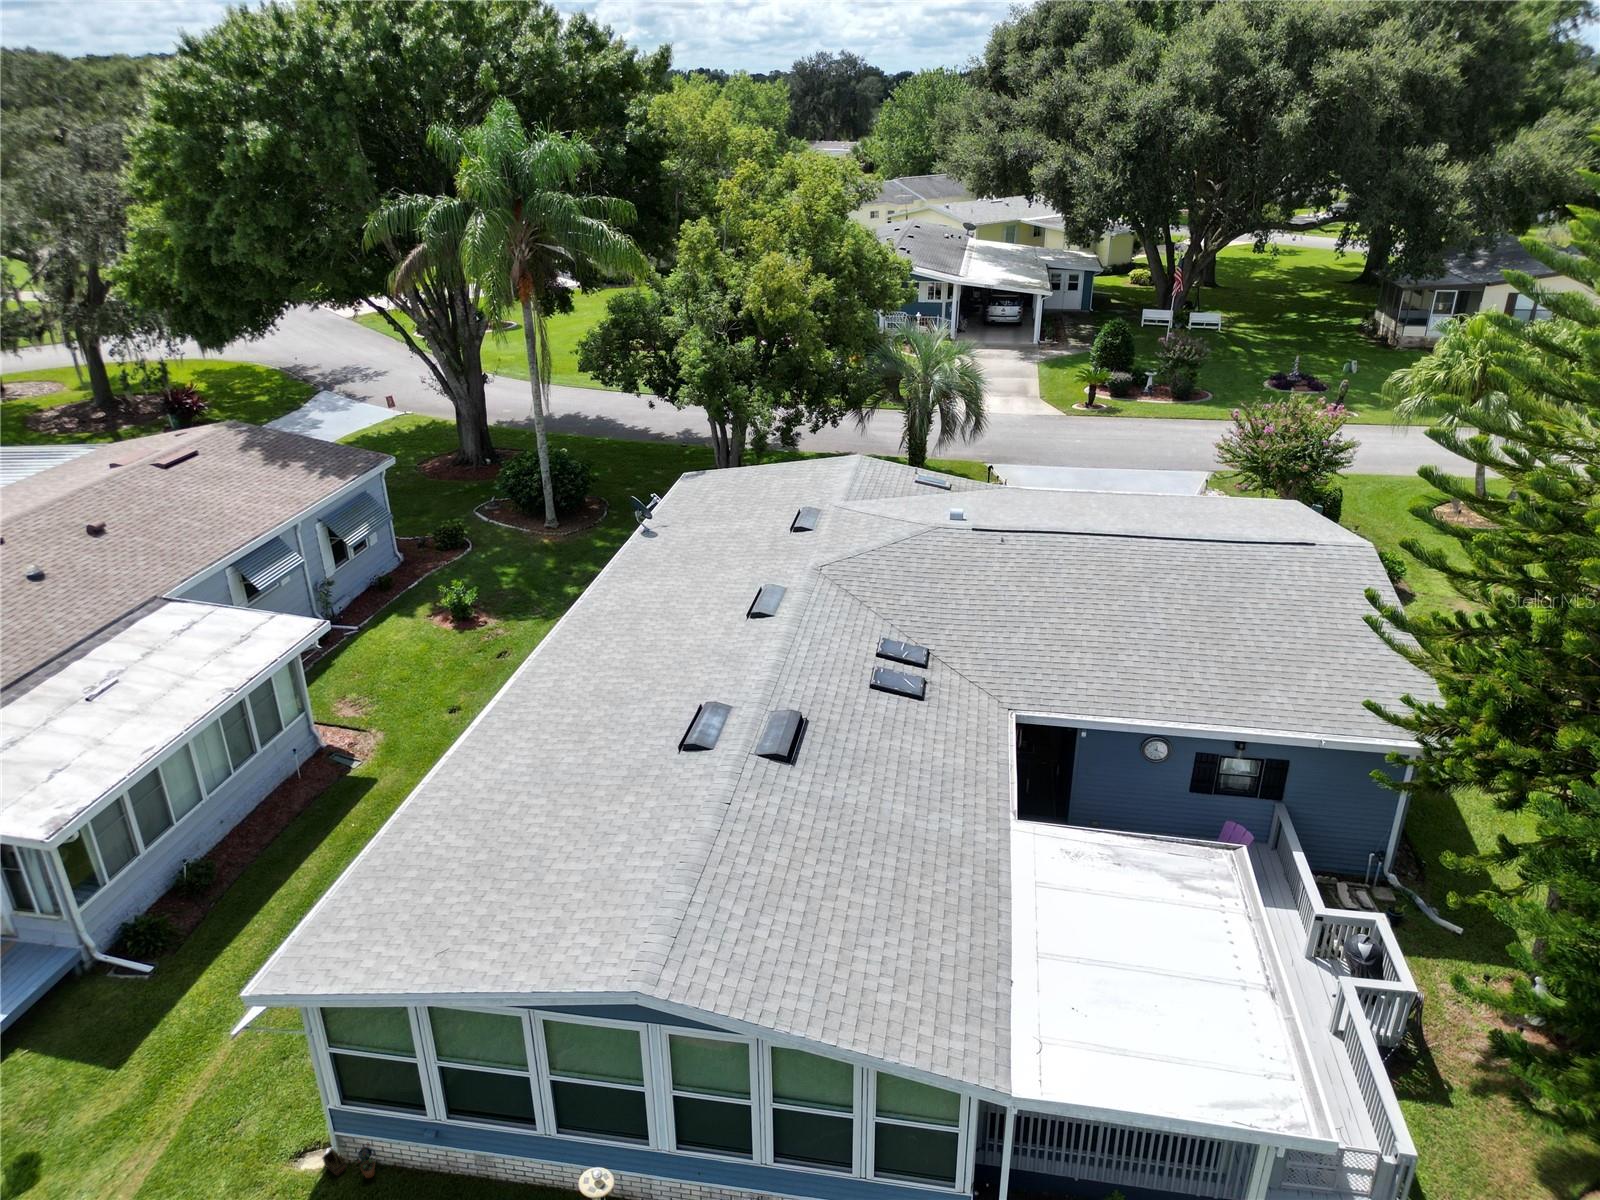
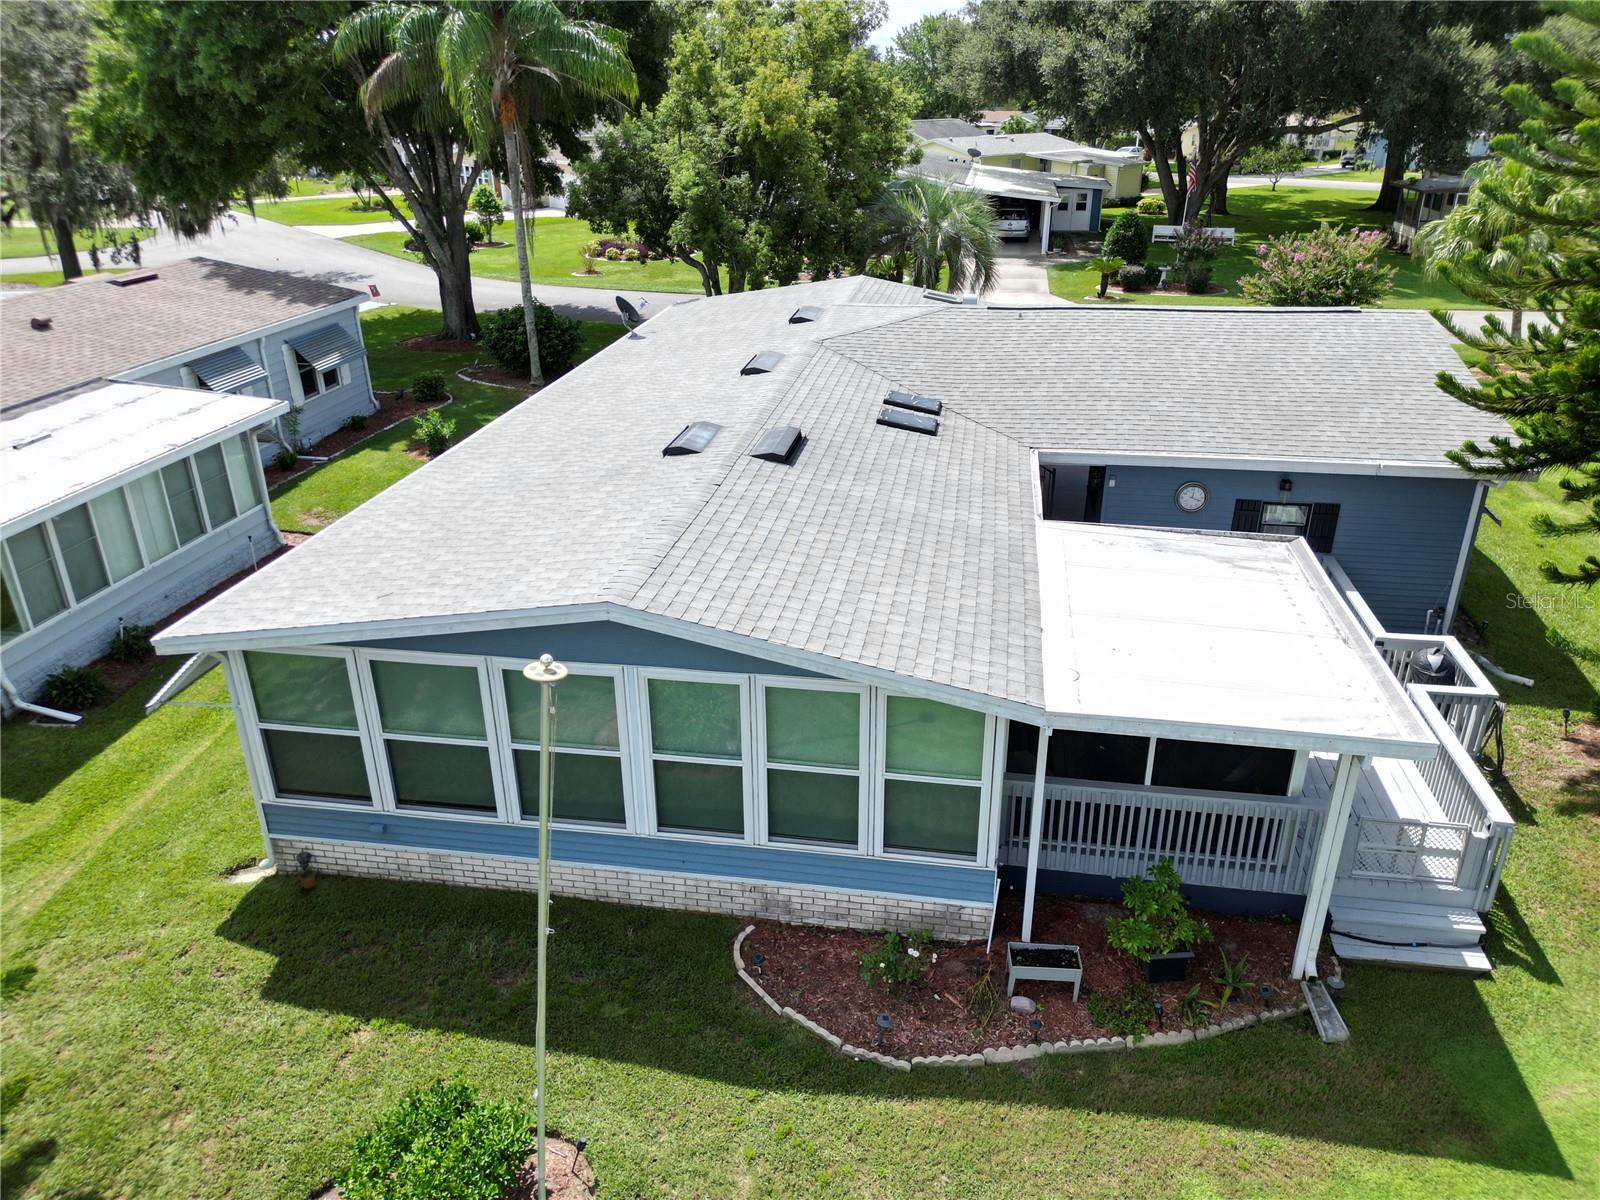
basket: present [323,1146,347,1176] -> none [255,852,284,887]

